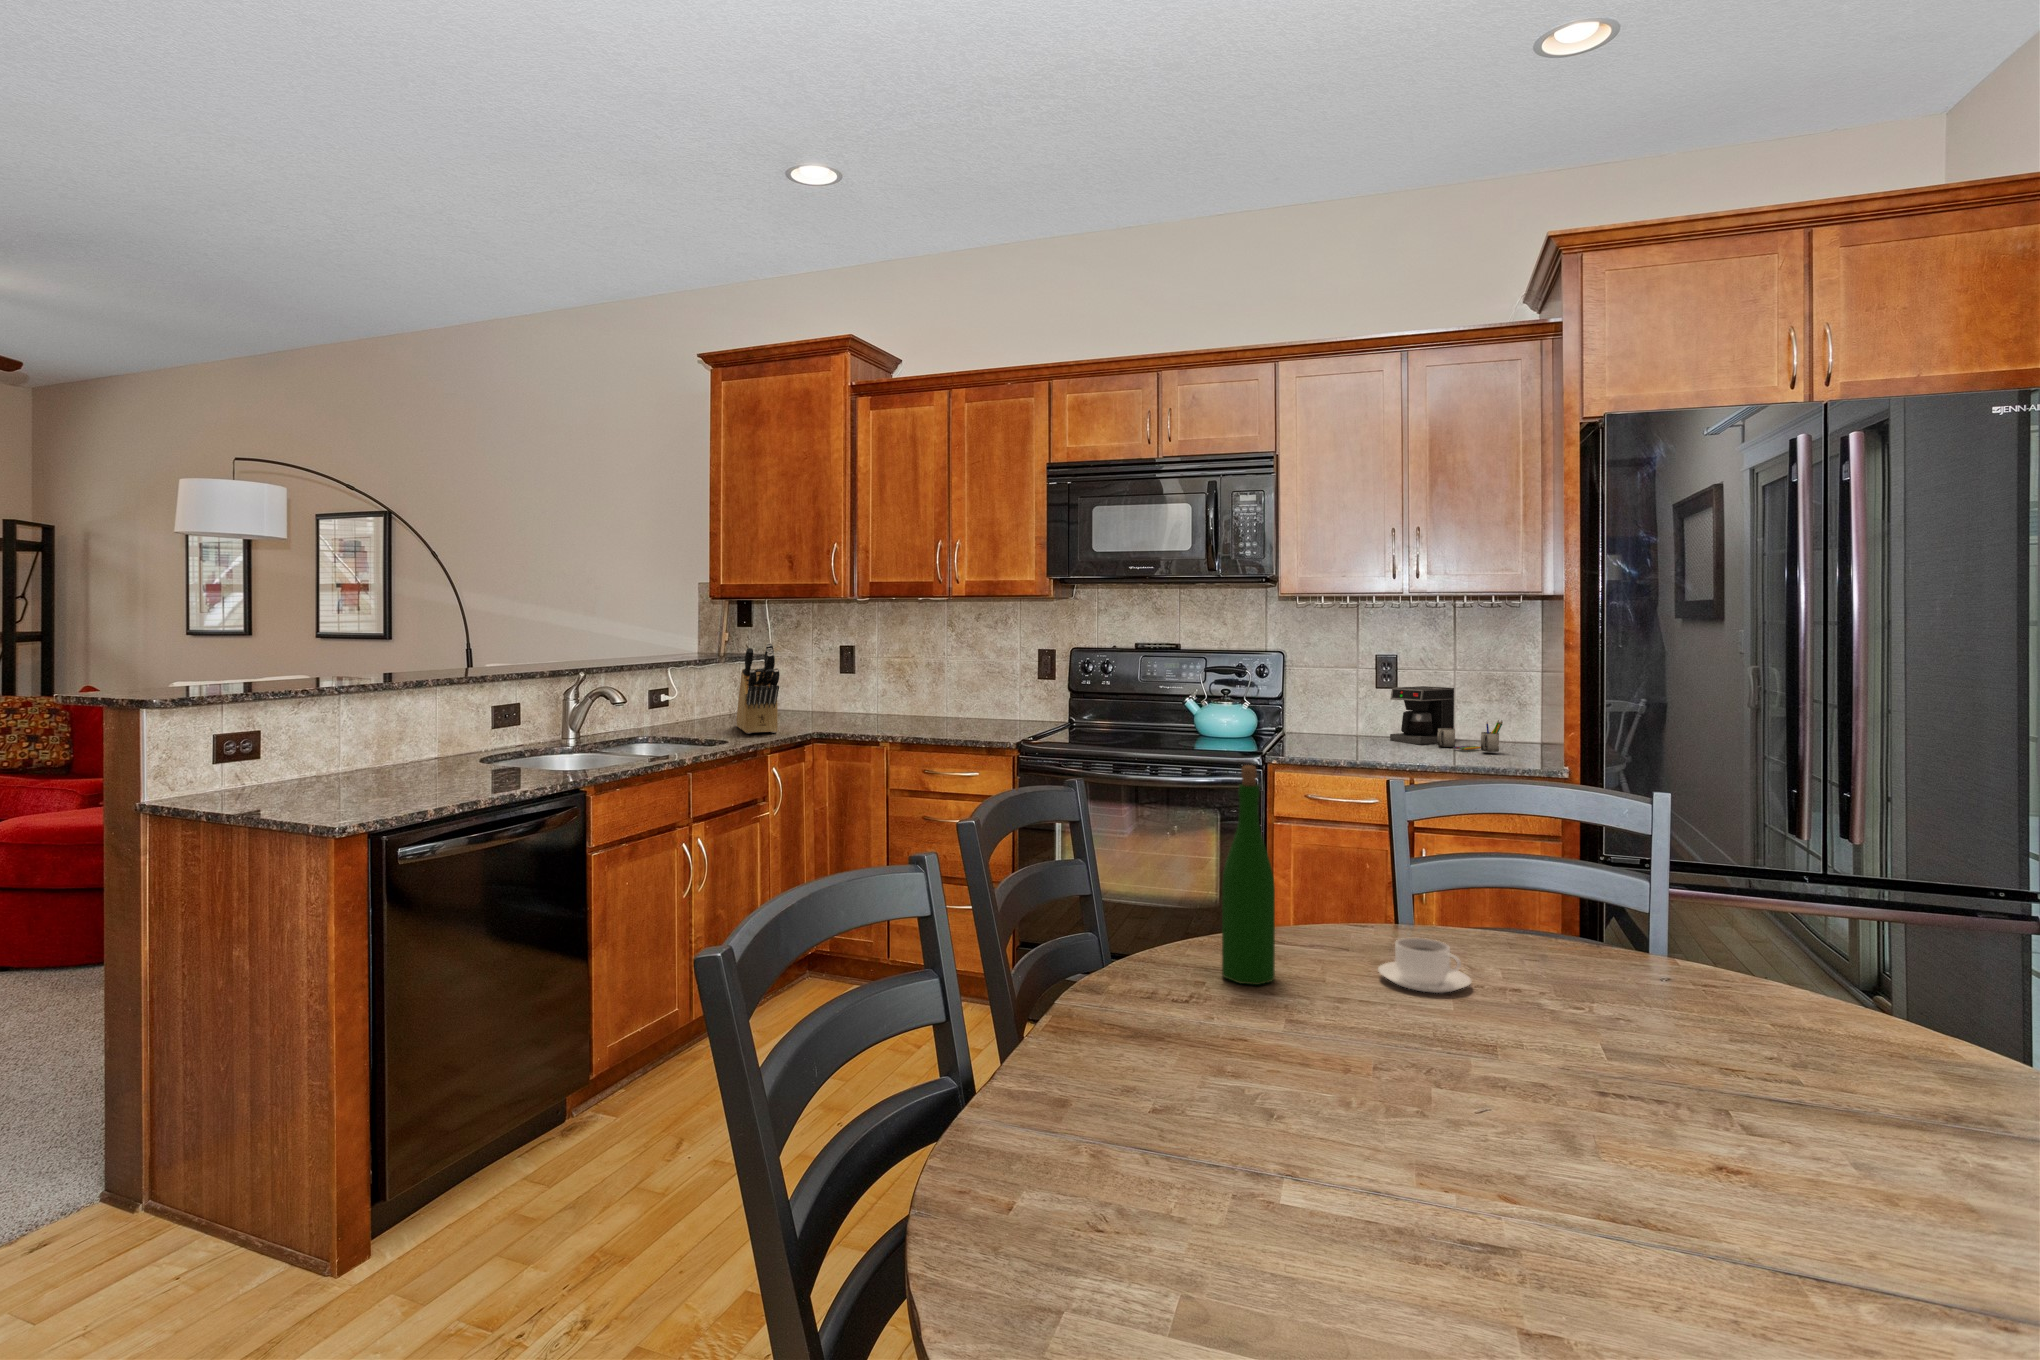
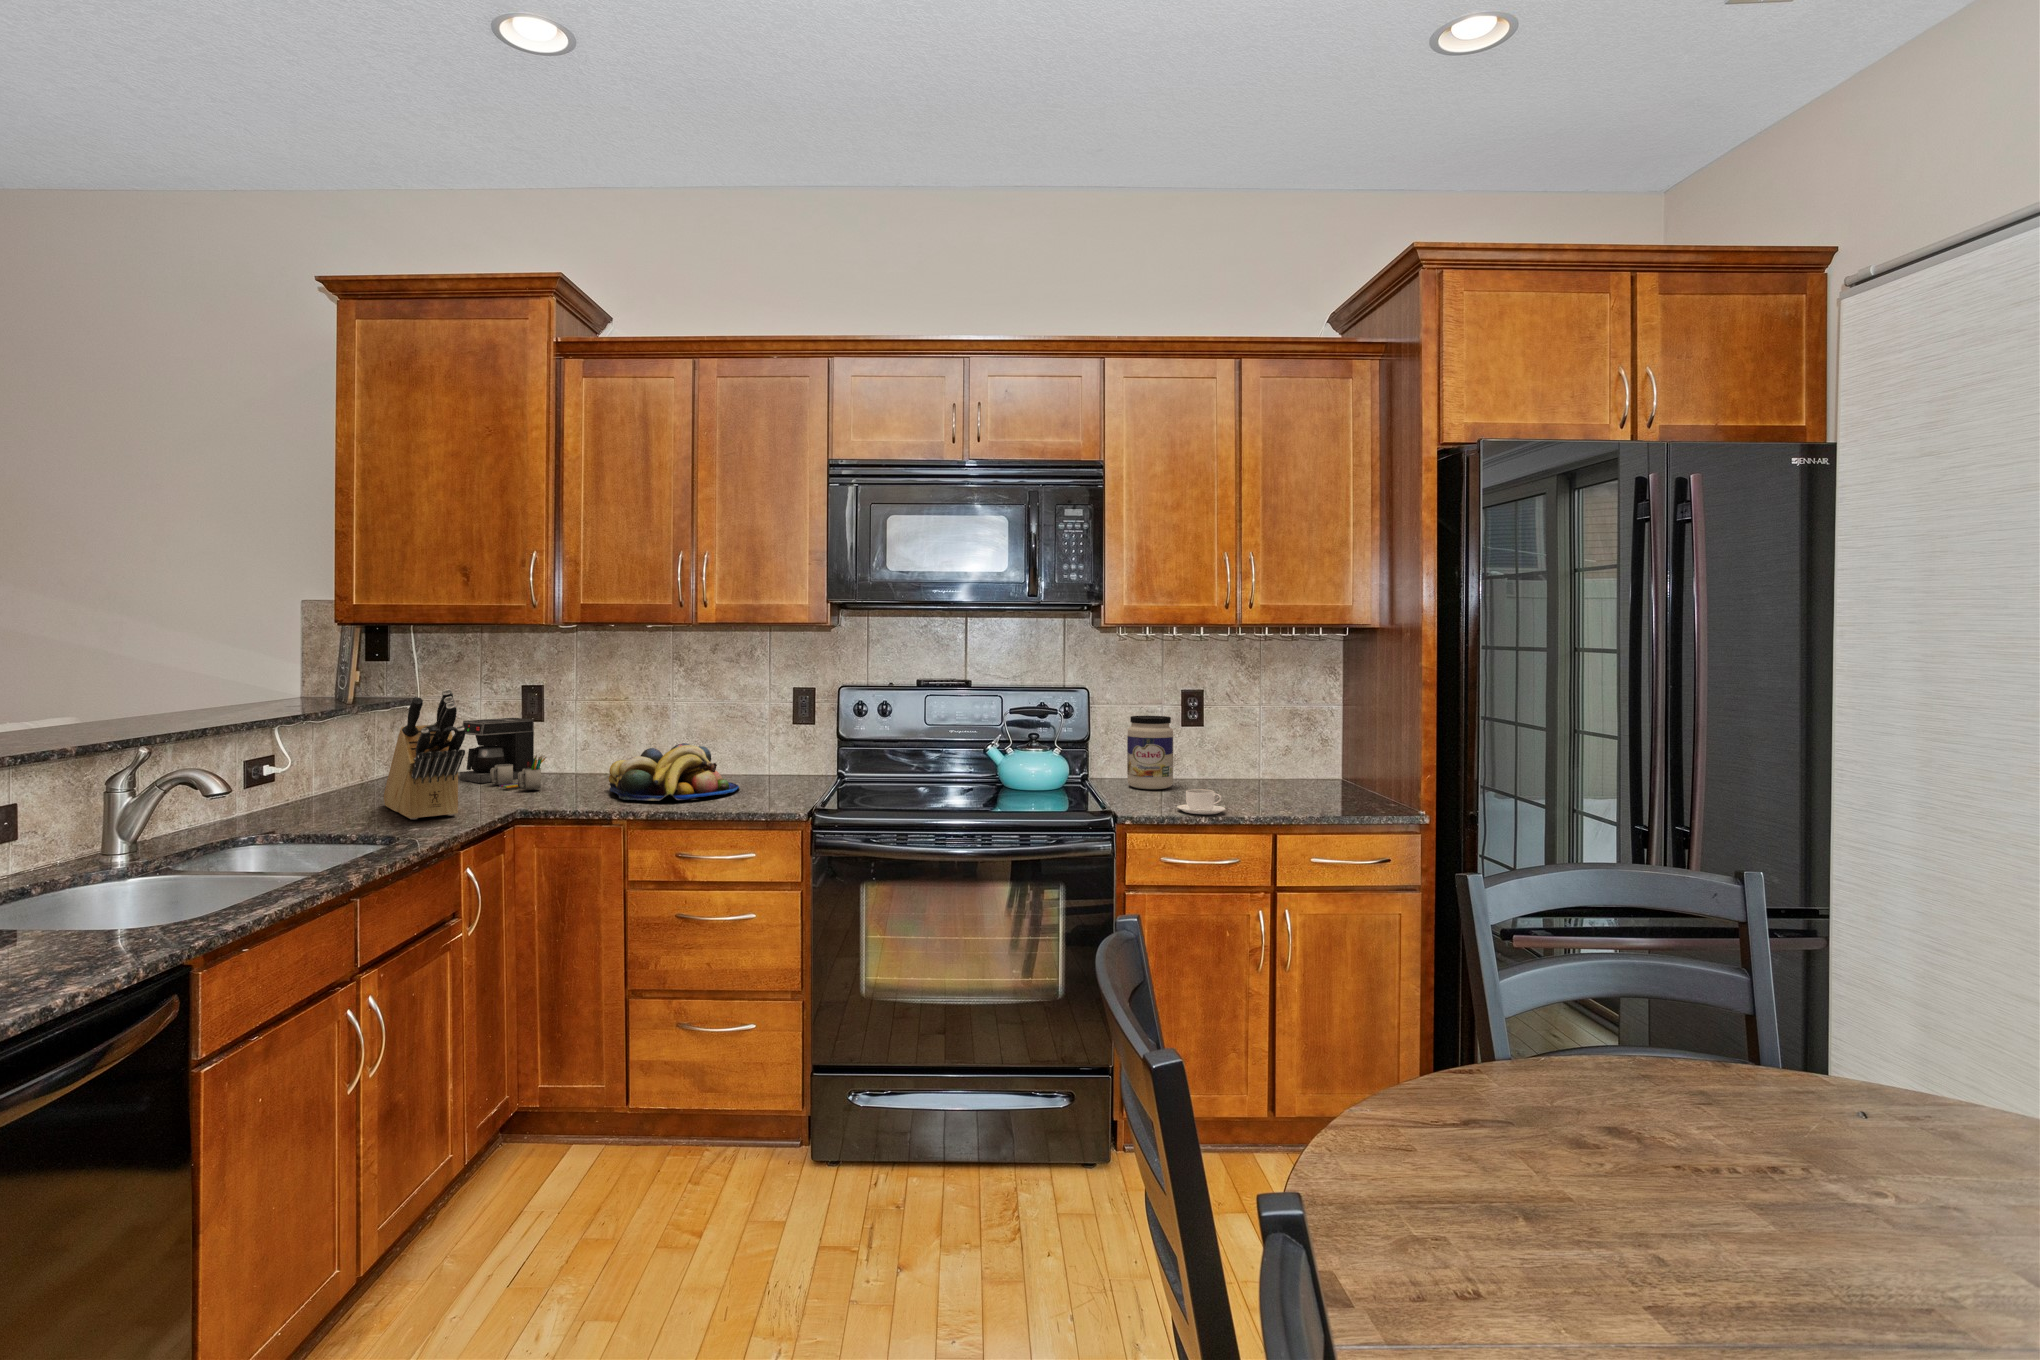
jar: none [1310,675,1352,739] -> present [1127,716,1173,789]
coffee maker: present [1390,686,1503,752] -> present [460,718,546,789]
fruit bowl: none [887,690,984,730] -> present [609,743,739,801]
wine bottle: present [1222,765,1275,985] -> none [1463,916,1551,1251]
coffee cup: present [1378,938,1471,993] -> present [1177,789,1225,814]

